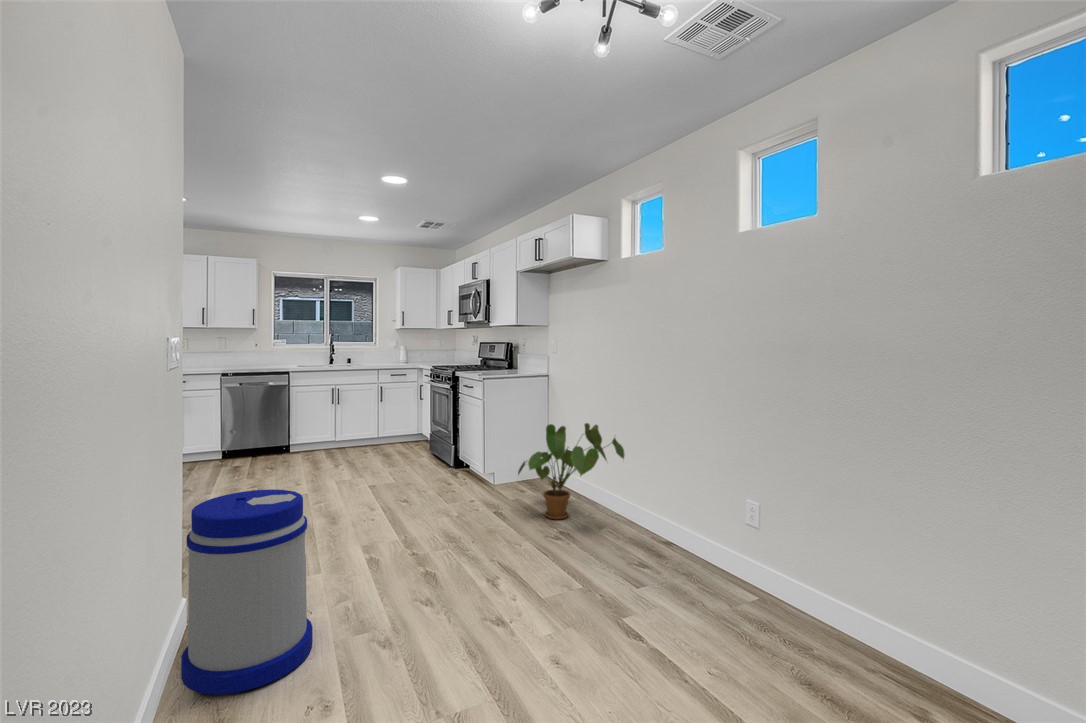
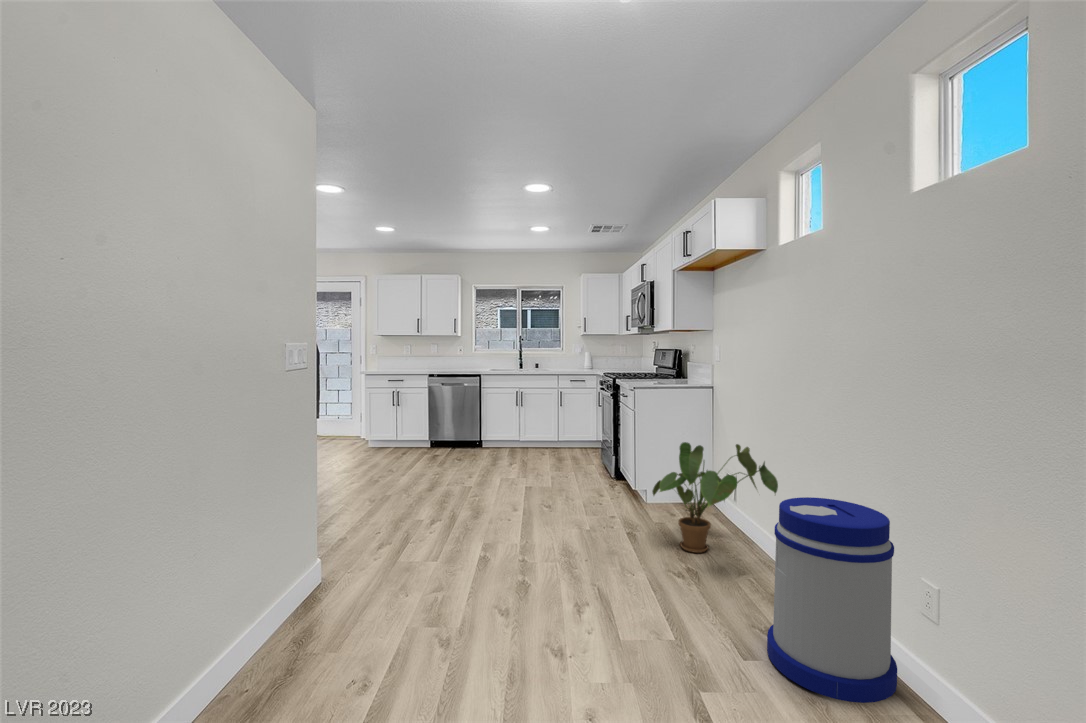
trash can: present [181,489,313,695] -> present [767,497,897,703]

